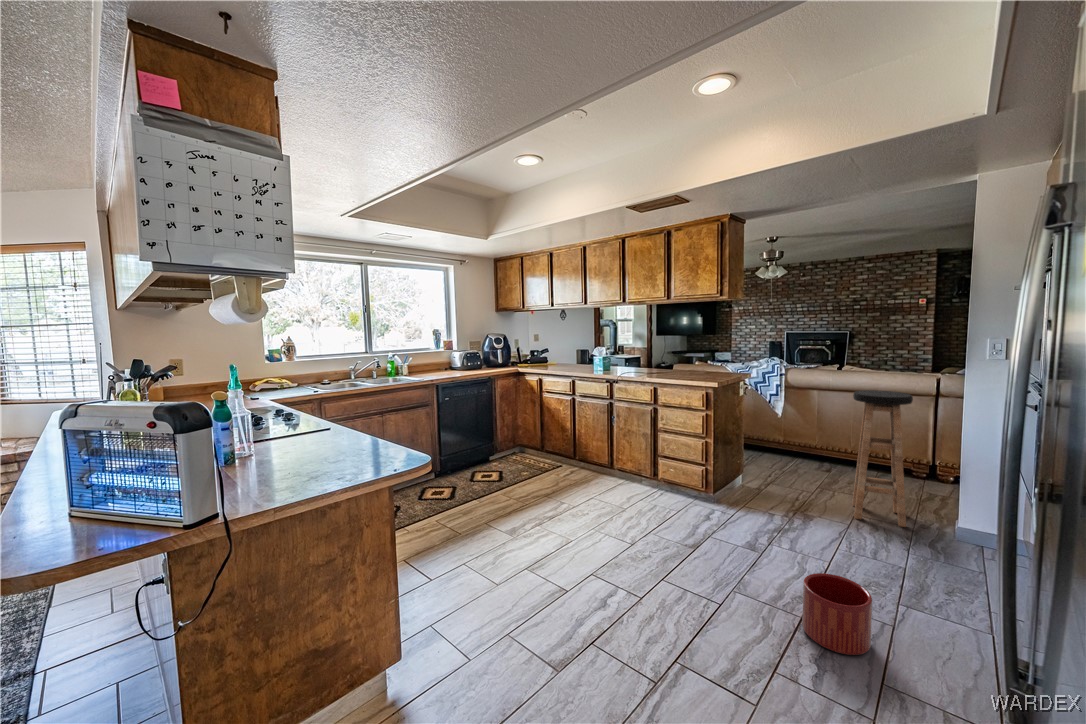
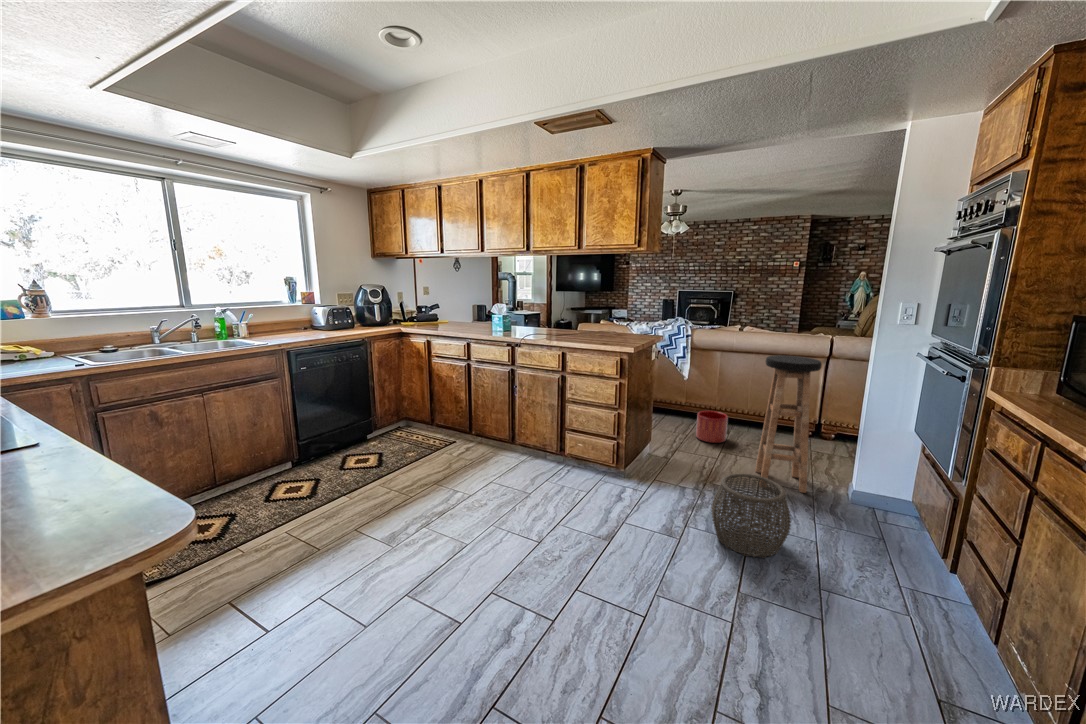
woven basket: none [792,497,872,575] -> present [711,473,791,558]
planter: present [802,573,872,655] -> present [696,411,728,443]

